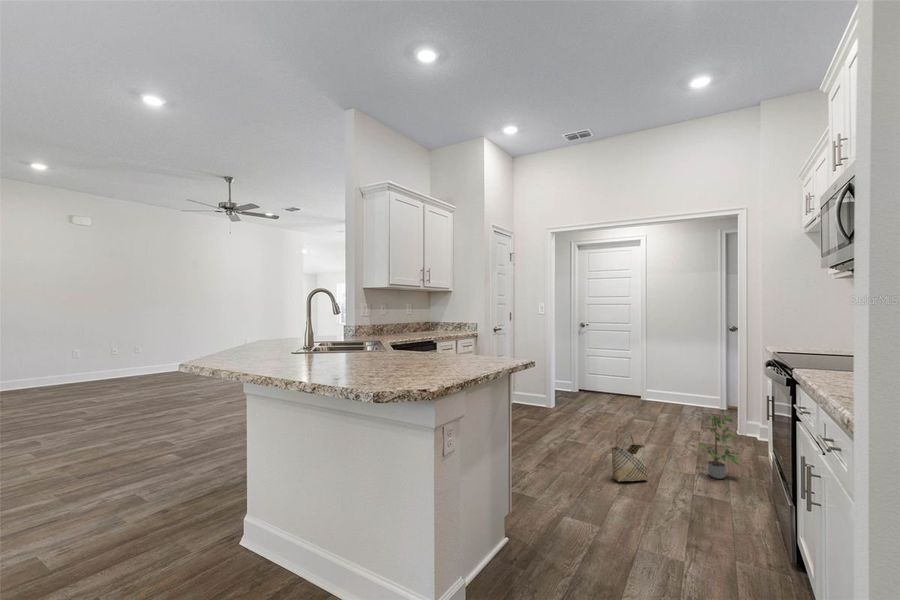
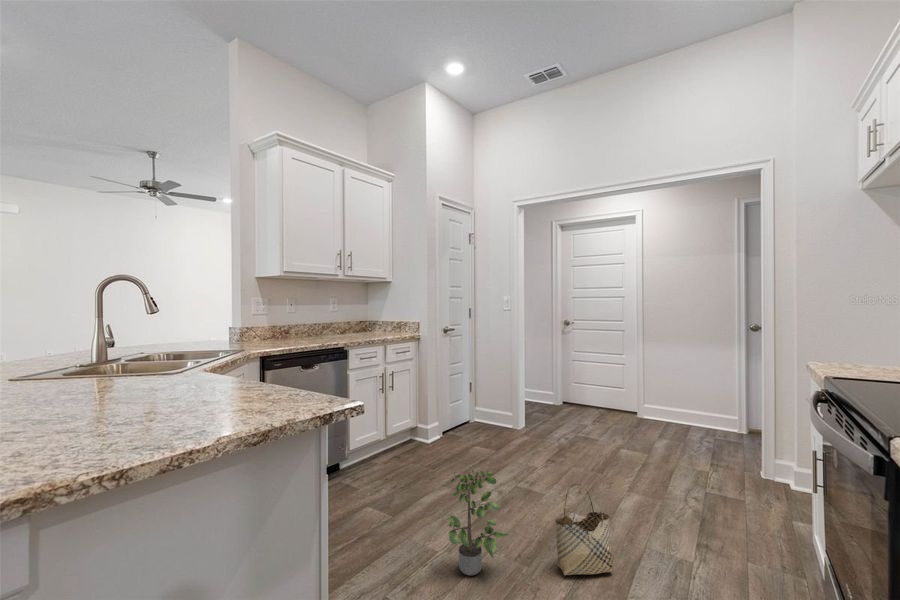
potted plant: present [699,414,739,479] -> present [448,470,507,575]

